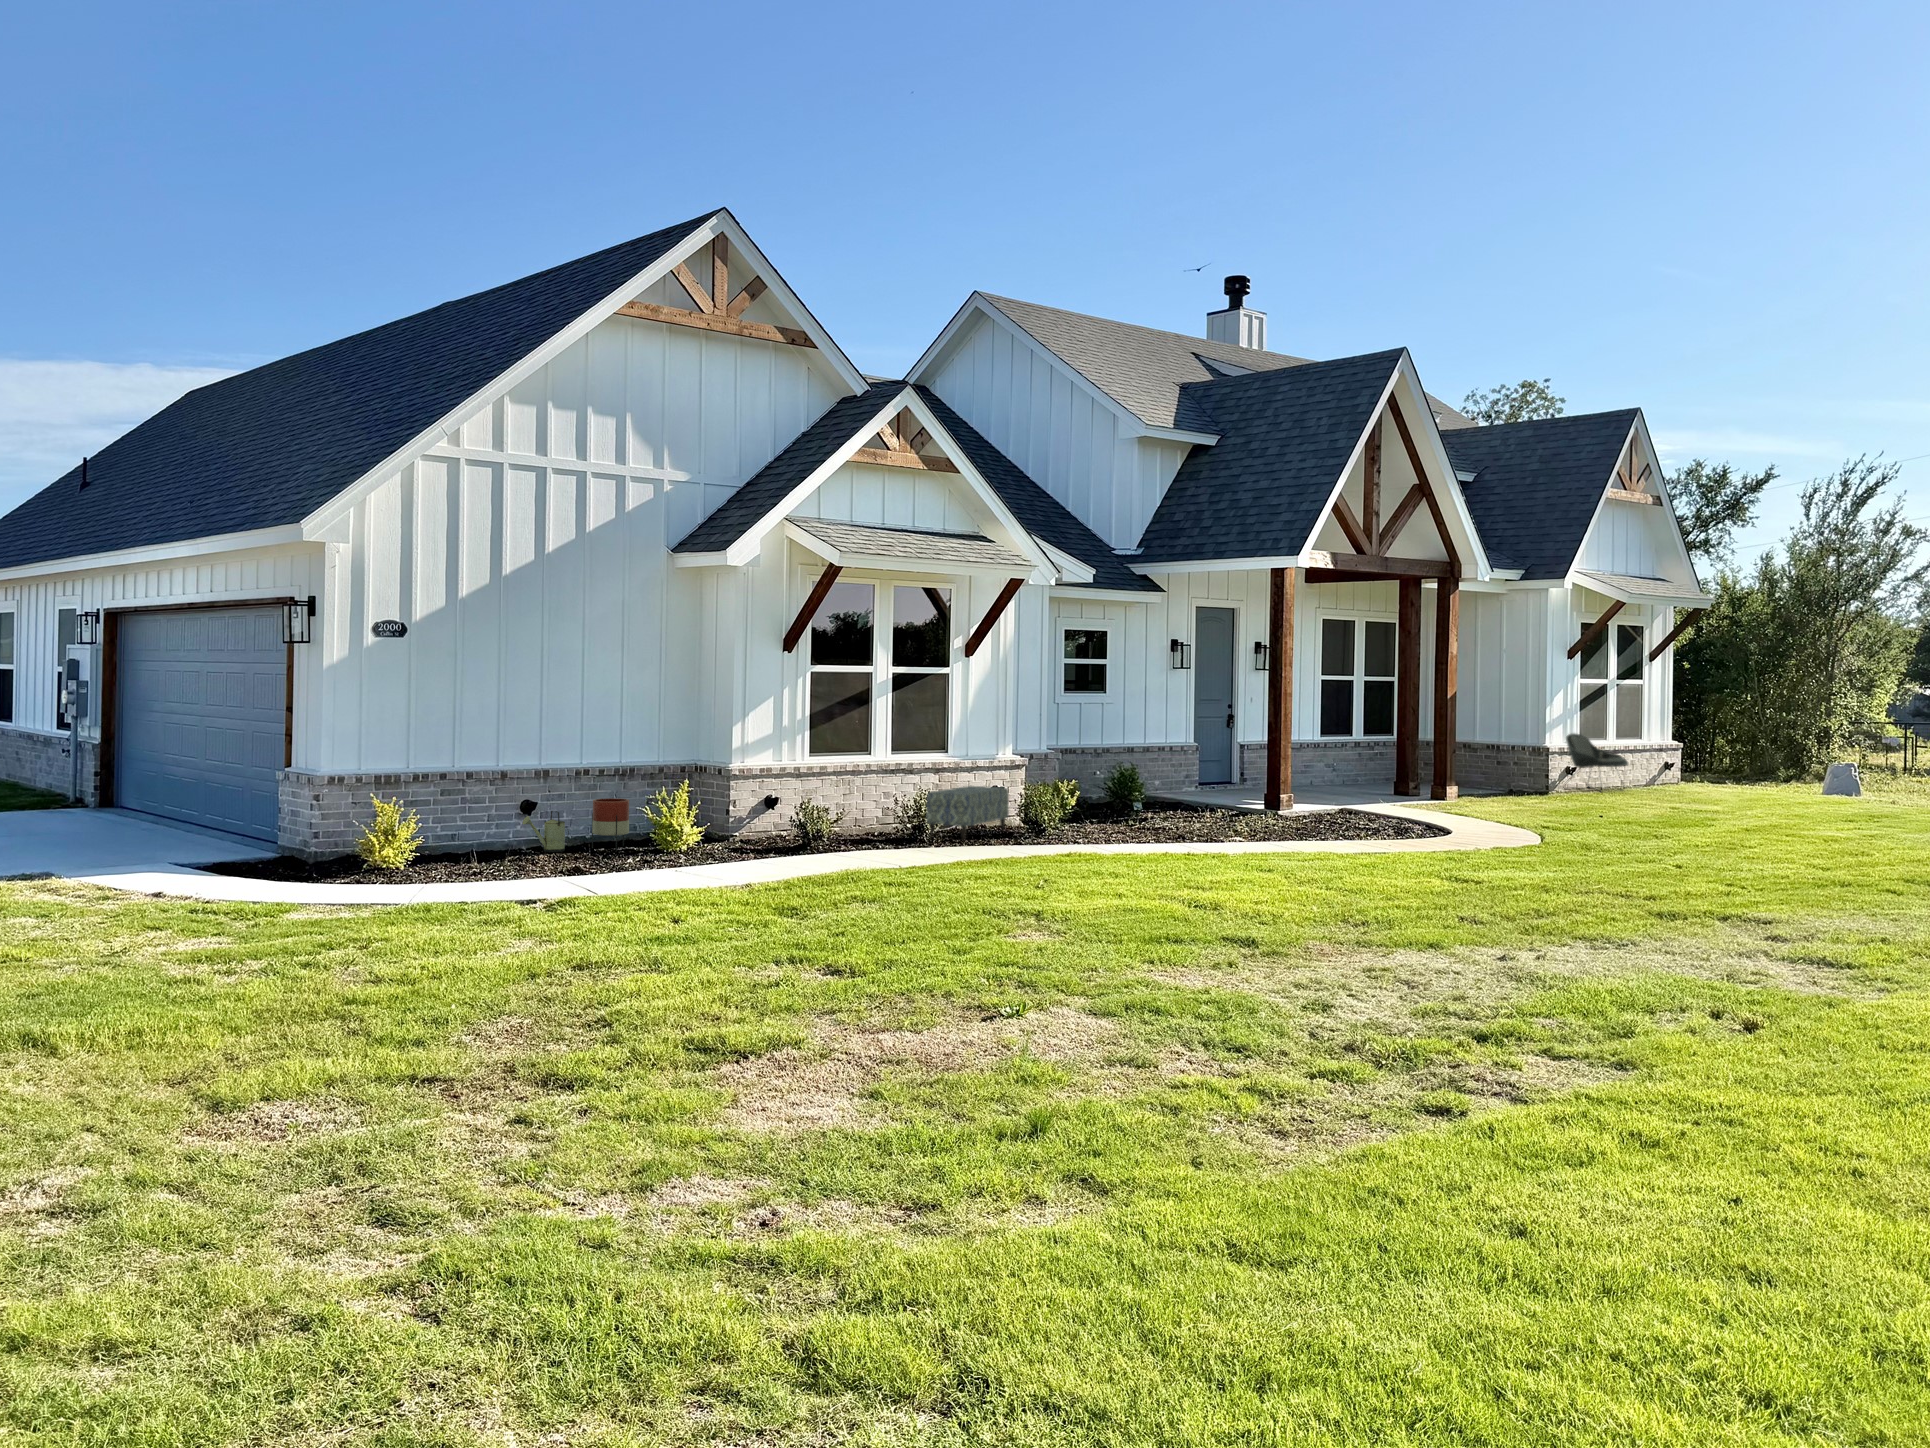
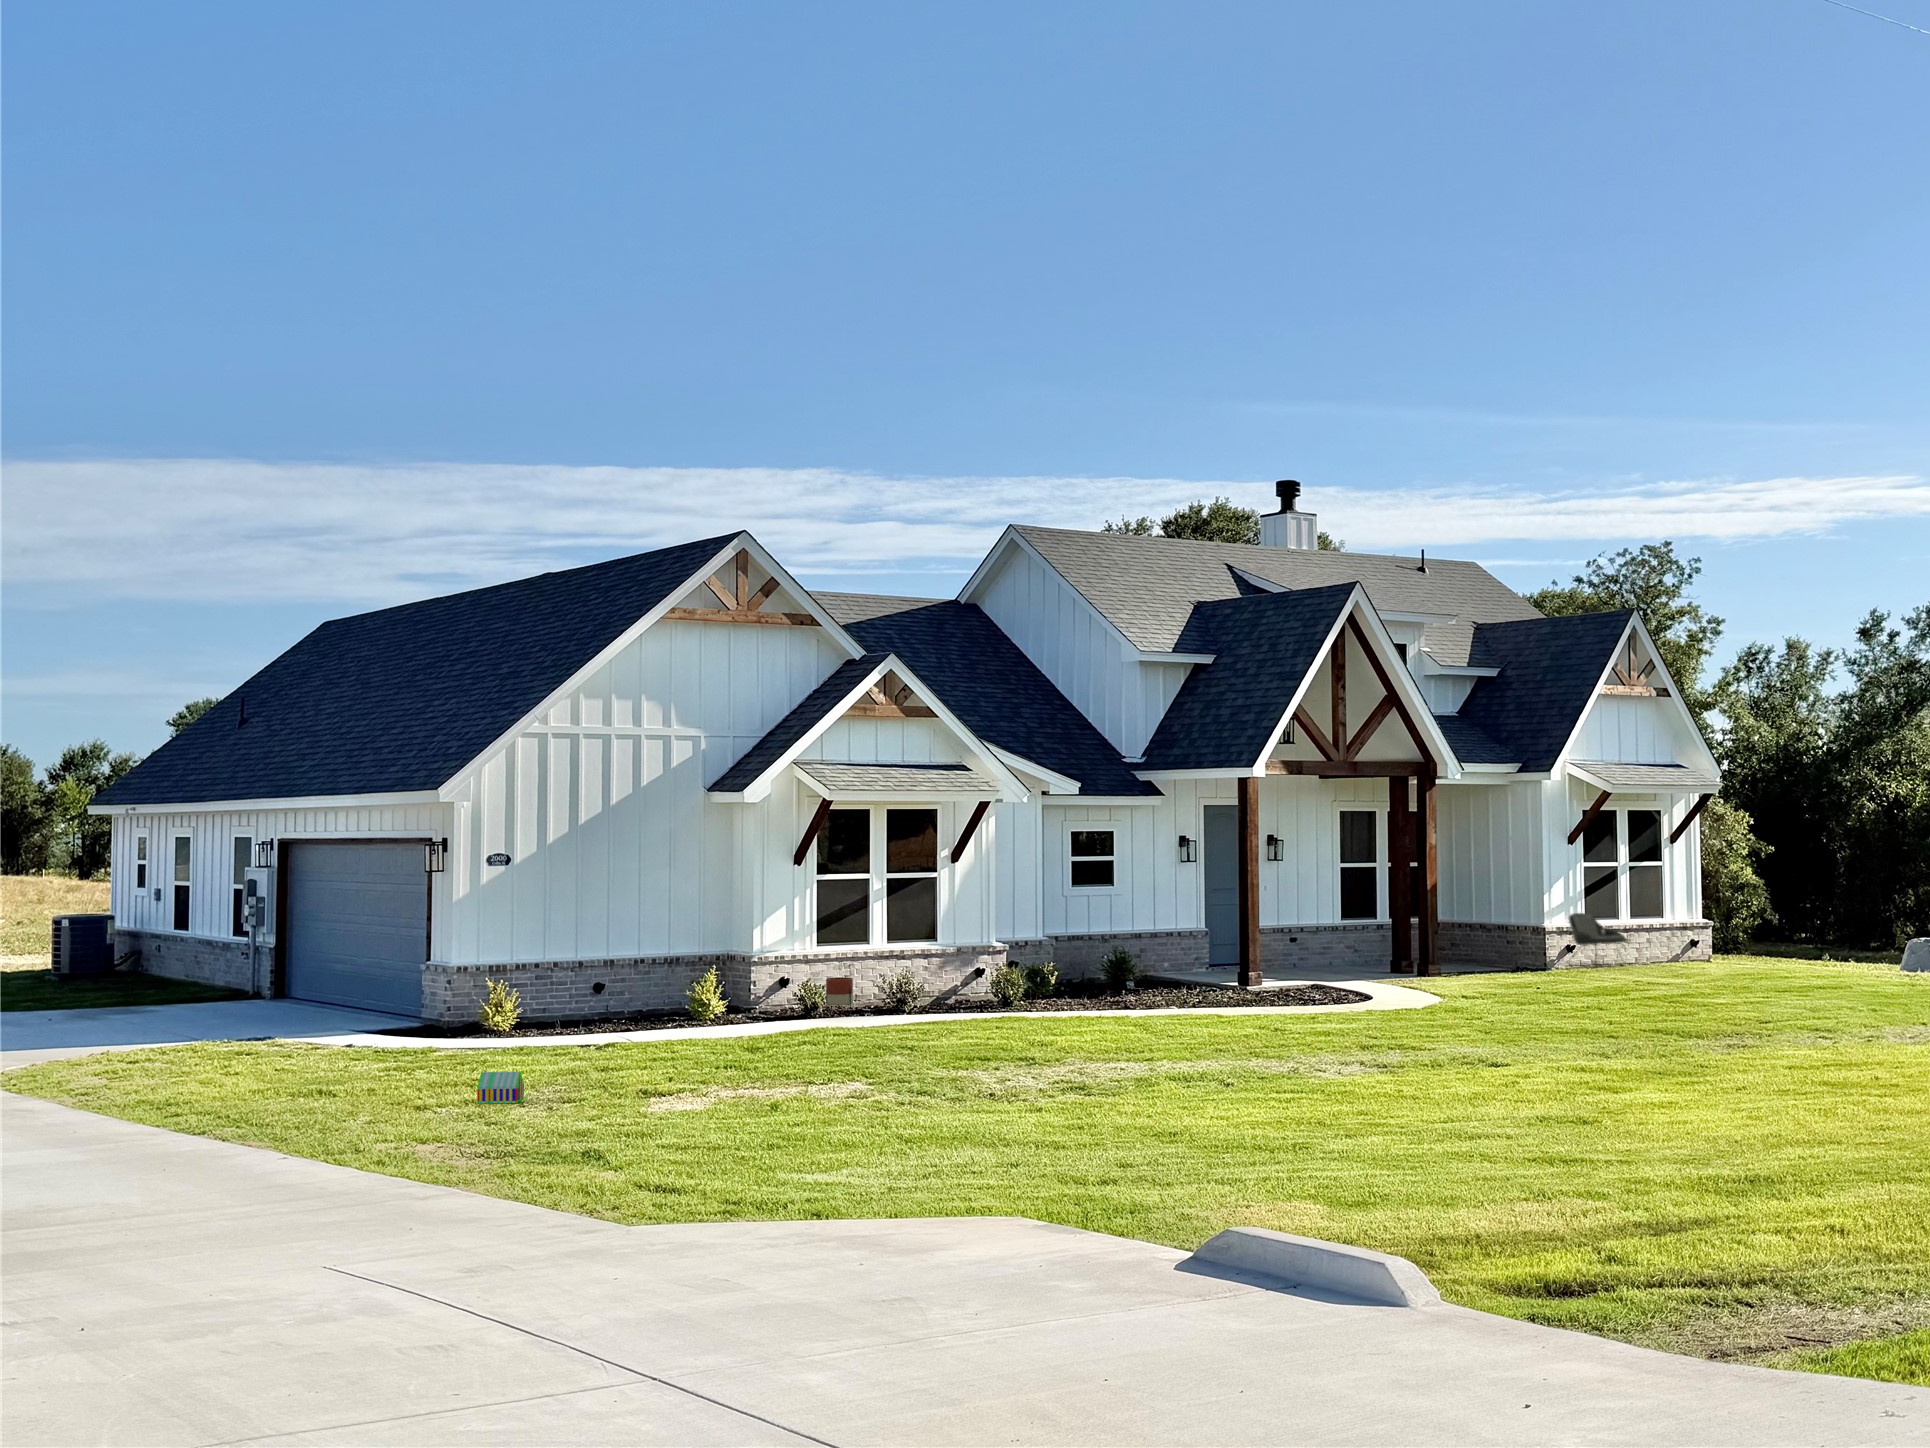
bench: present [926,786,1009,840] -> none [913,968,986,1011]
planter: present [592,798,629,850] -> present [826,977,853,1016]
watering can: present [523,811,569,852] -> none [594,991,630,1022]
toy house: none [364,983,451,1044] -> present [477,1072,524,1104]

